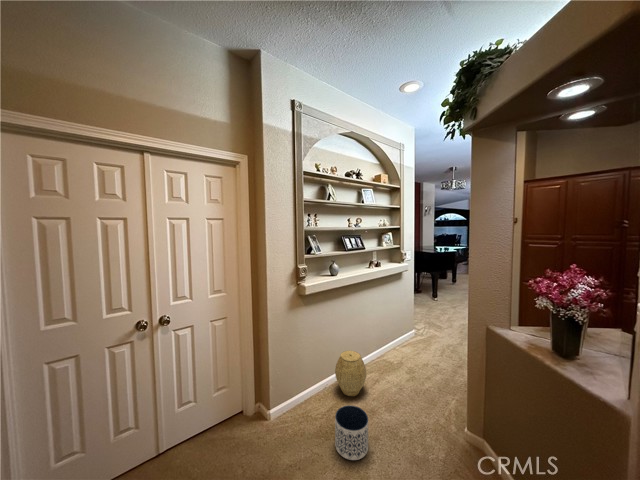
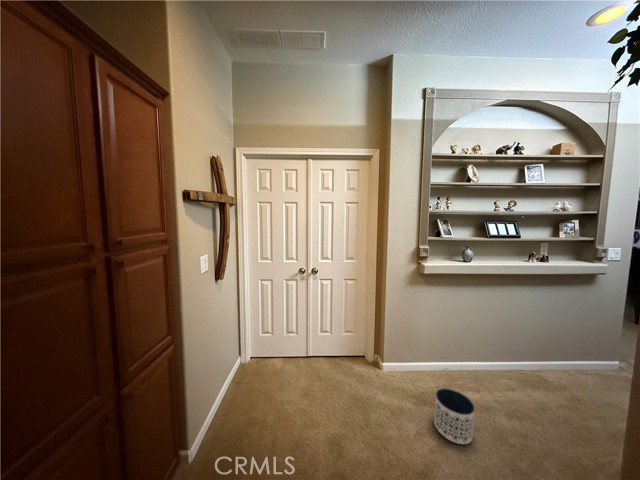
woven basket: present [335,350,366,396] -> none [456,345,497,395]

